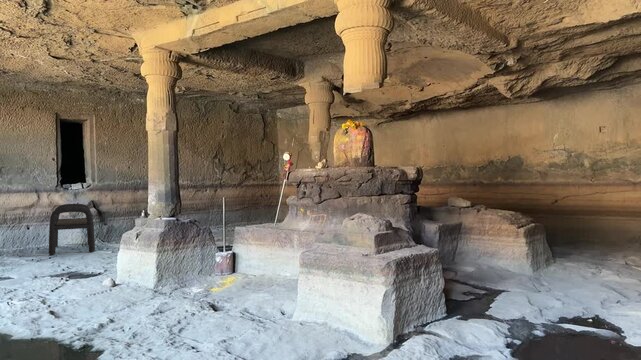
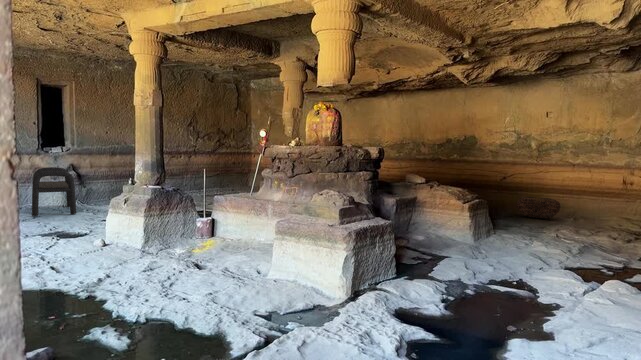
basket: none [572,220,624,244] -> present [517,197,561,218]

